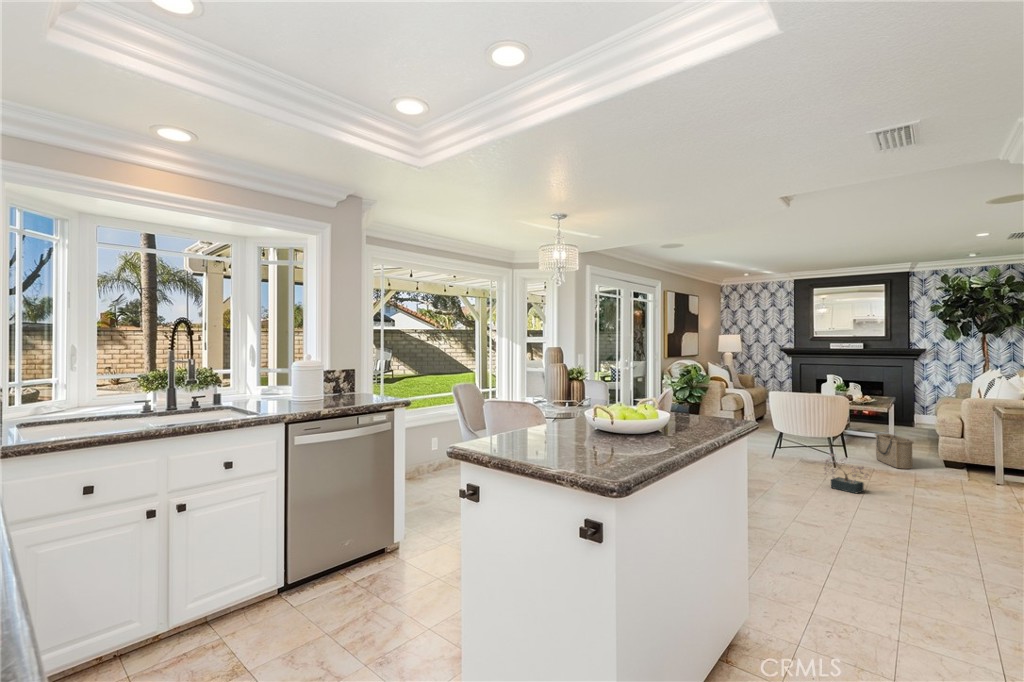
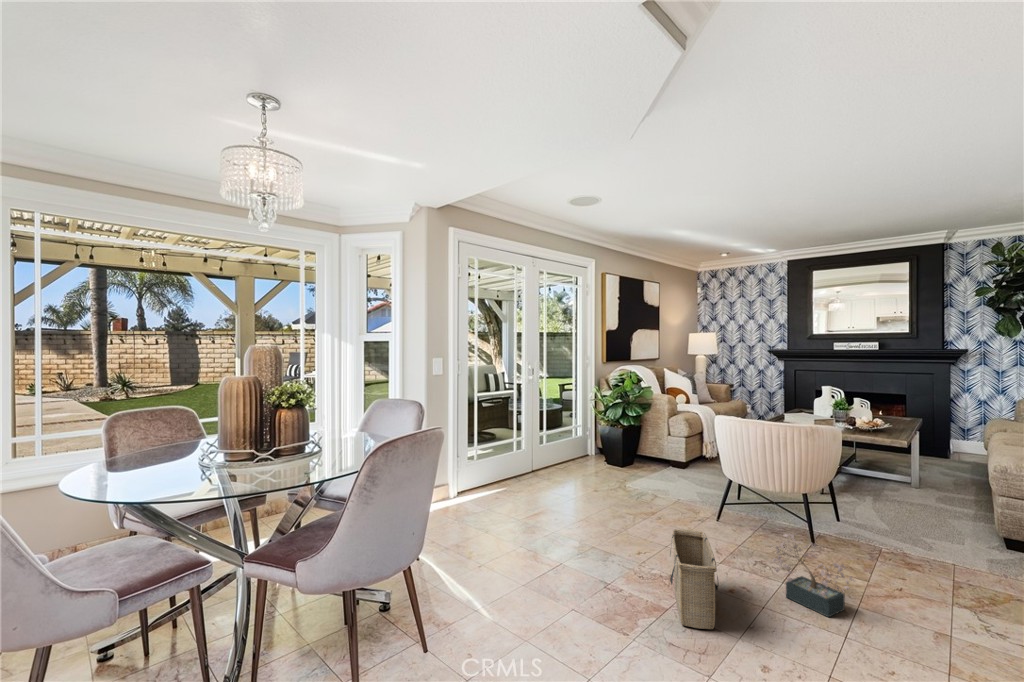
basket: present [875,434,913,469] -> present [670,529,719,629]

